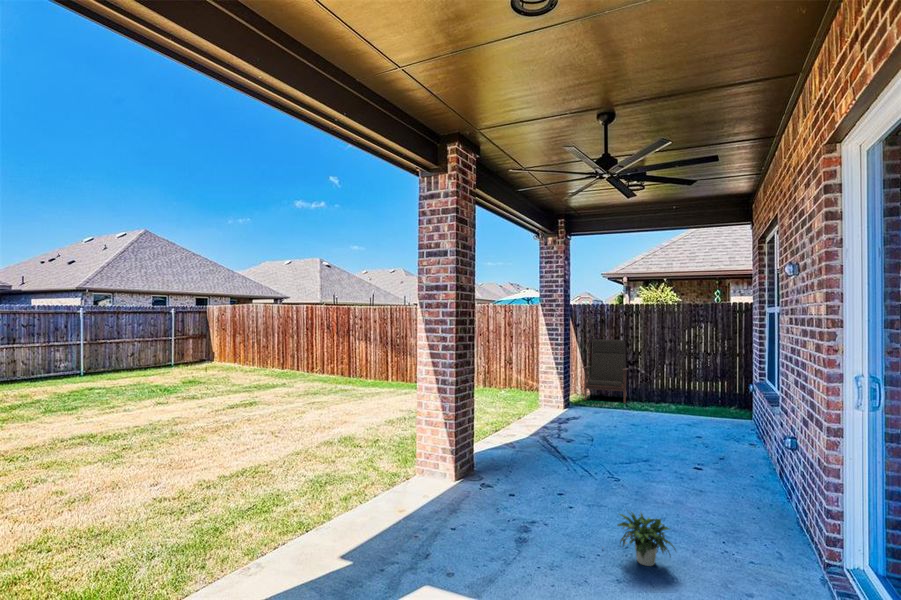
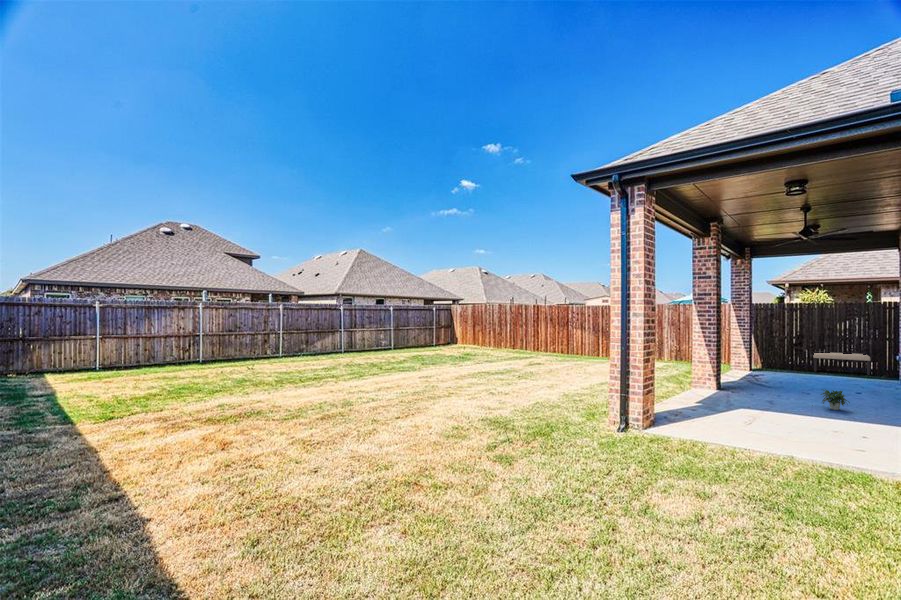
lounge chair: present [583,339,629,403] -> none [761,328,796,372]
bench: none [649,373,719,407] -> present [813,353,870,375]

